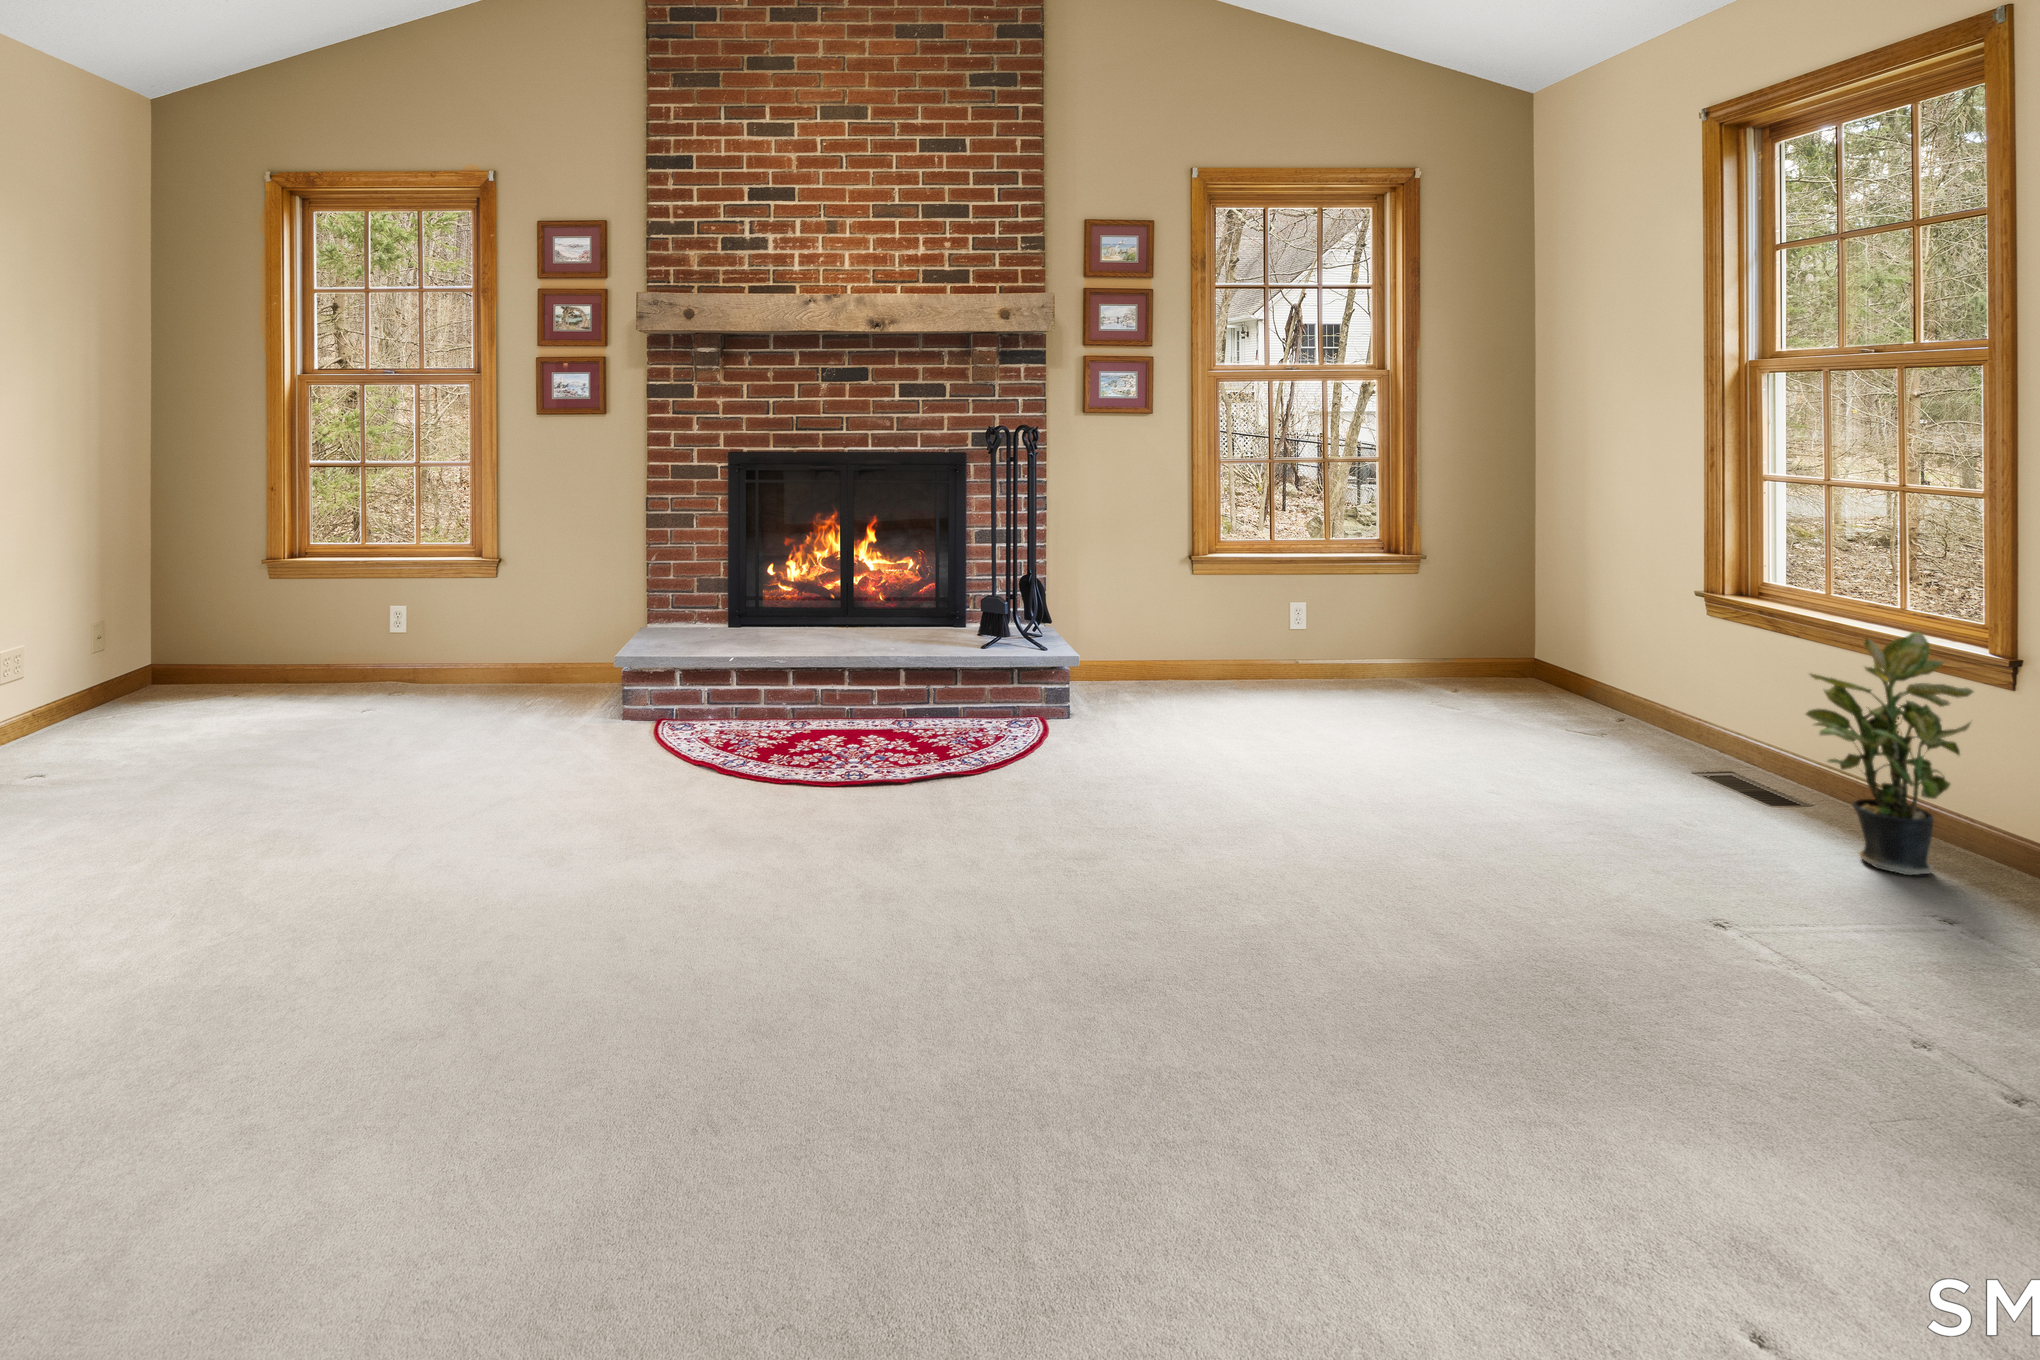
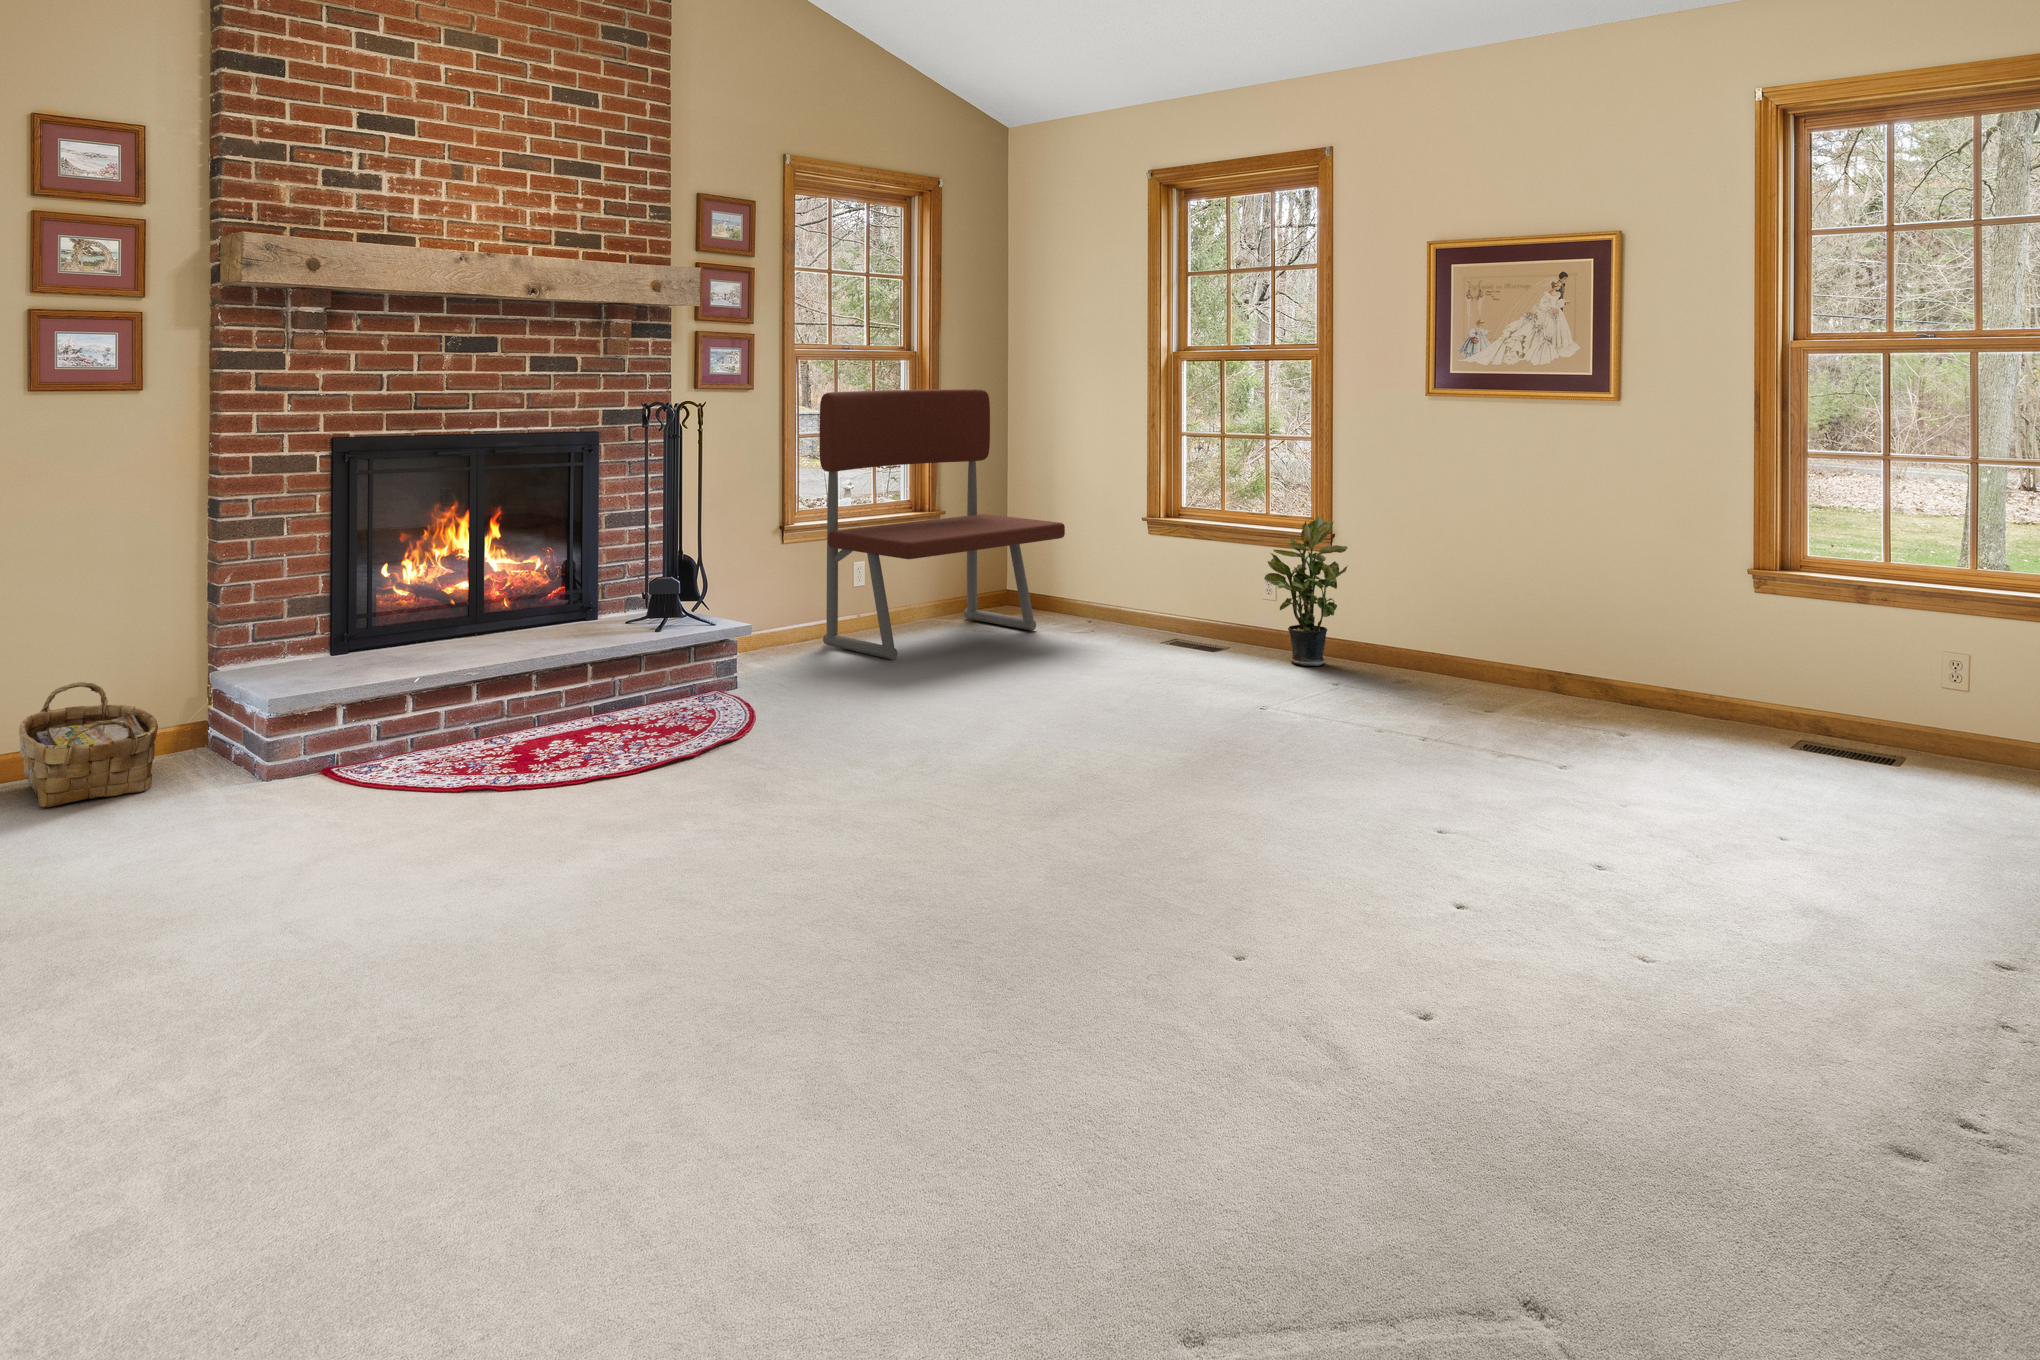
bench: none [1221,416,1547,723] -> present [819,389,1065,659]
woven basket: none [493,622,585,711] -> present [19,682,158,808]

